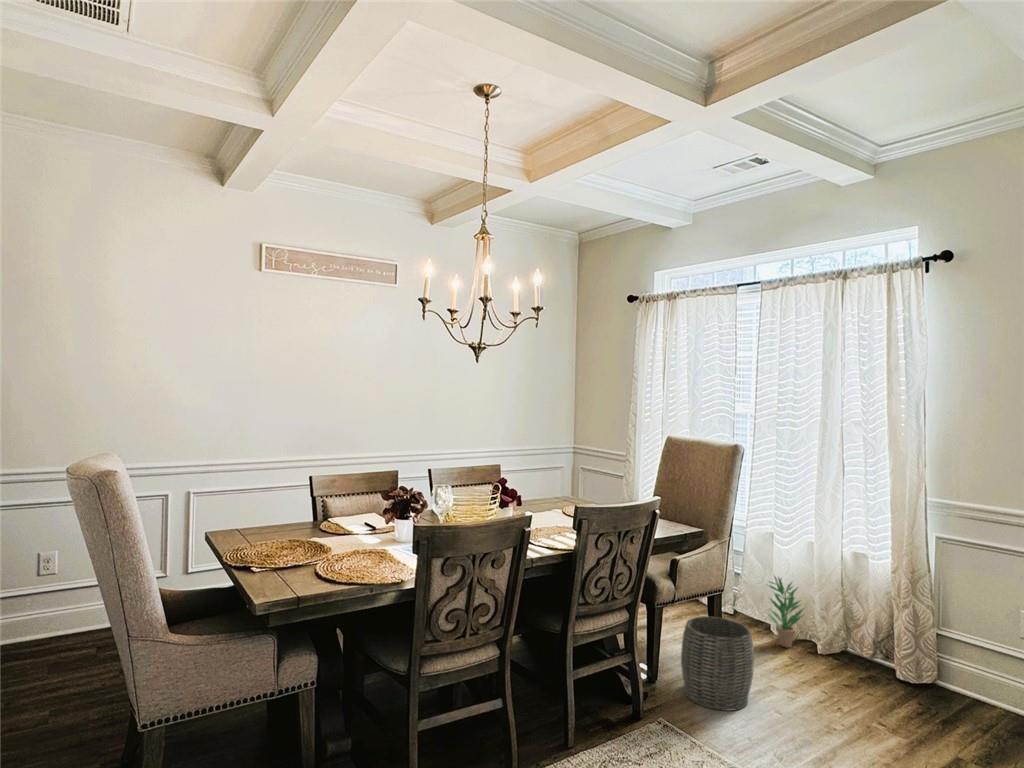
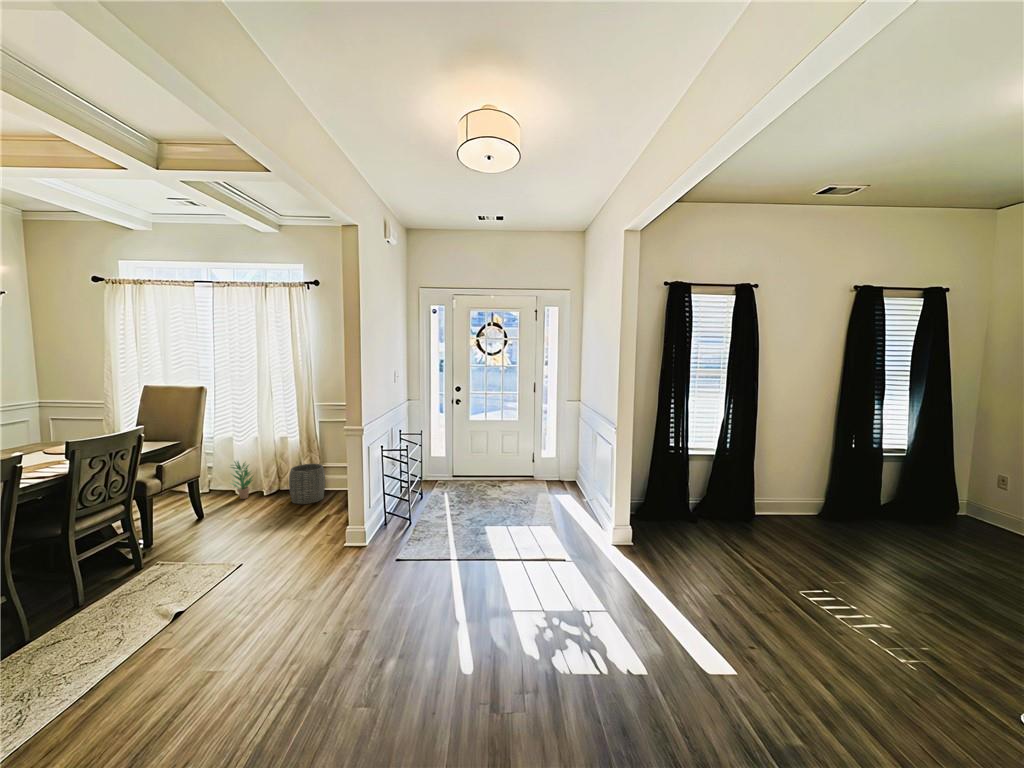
woven basket: present [681,616,754,711] -> present [289,464,325,504]

